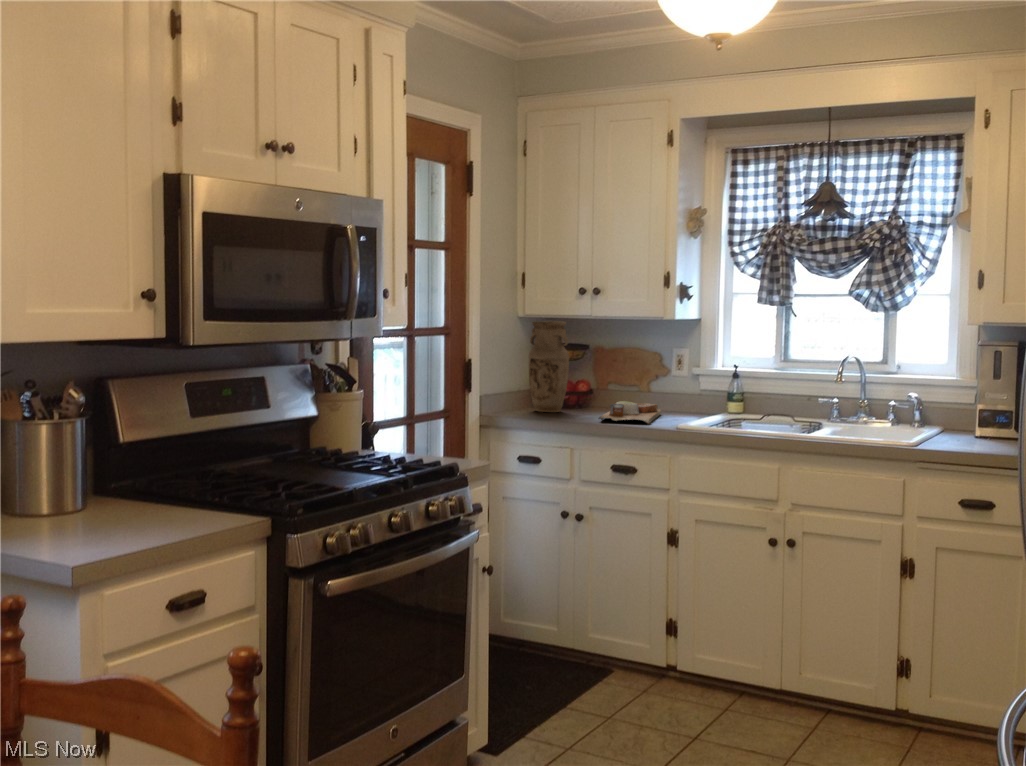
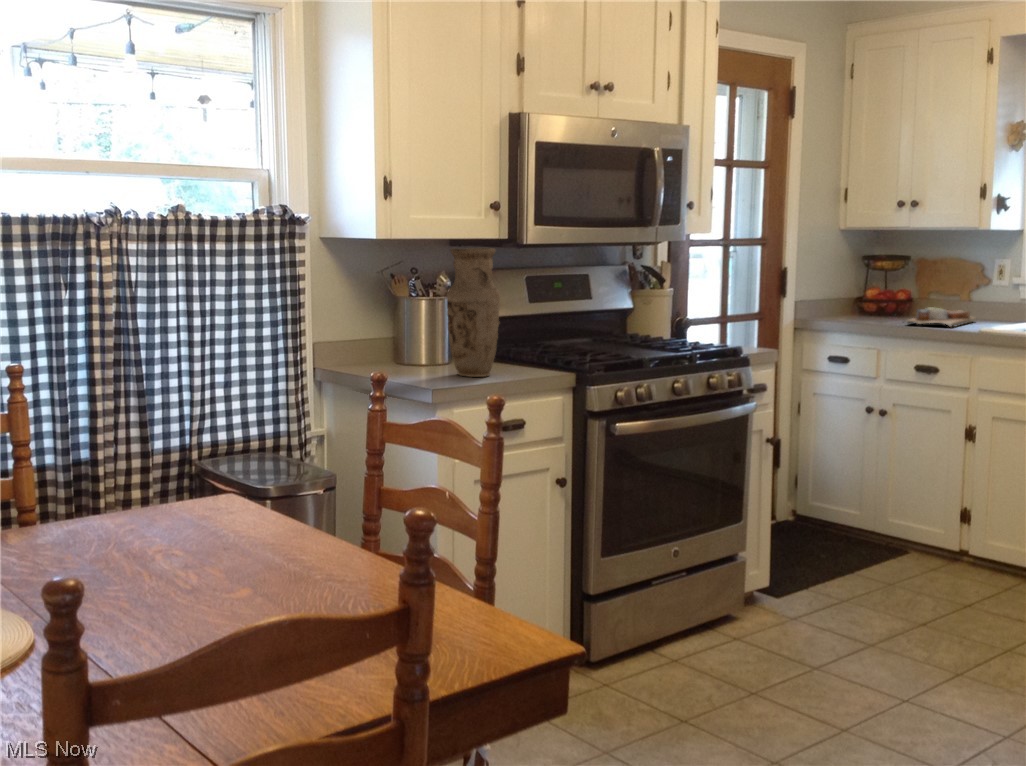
vase: present [529,321,569,412] -> present [447,248,500,377]

